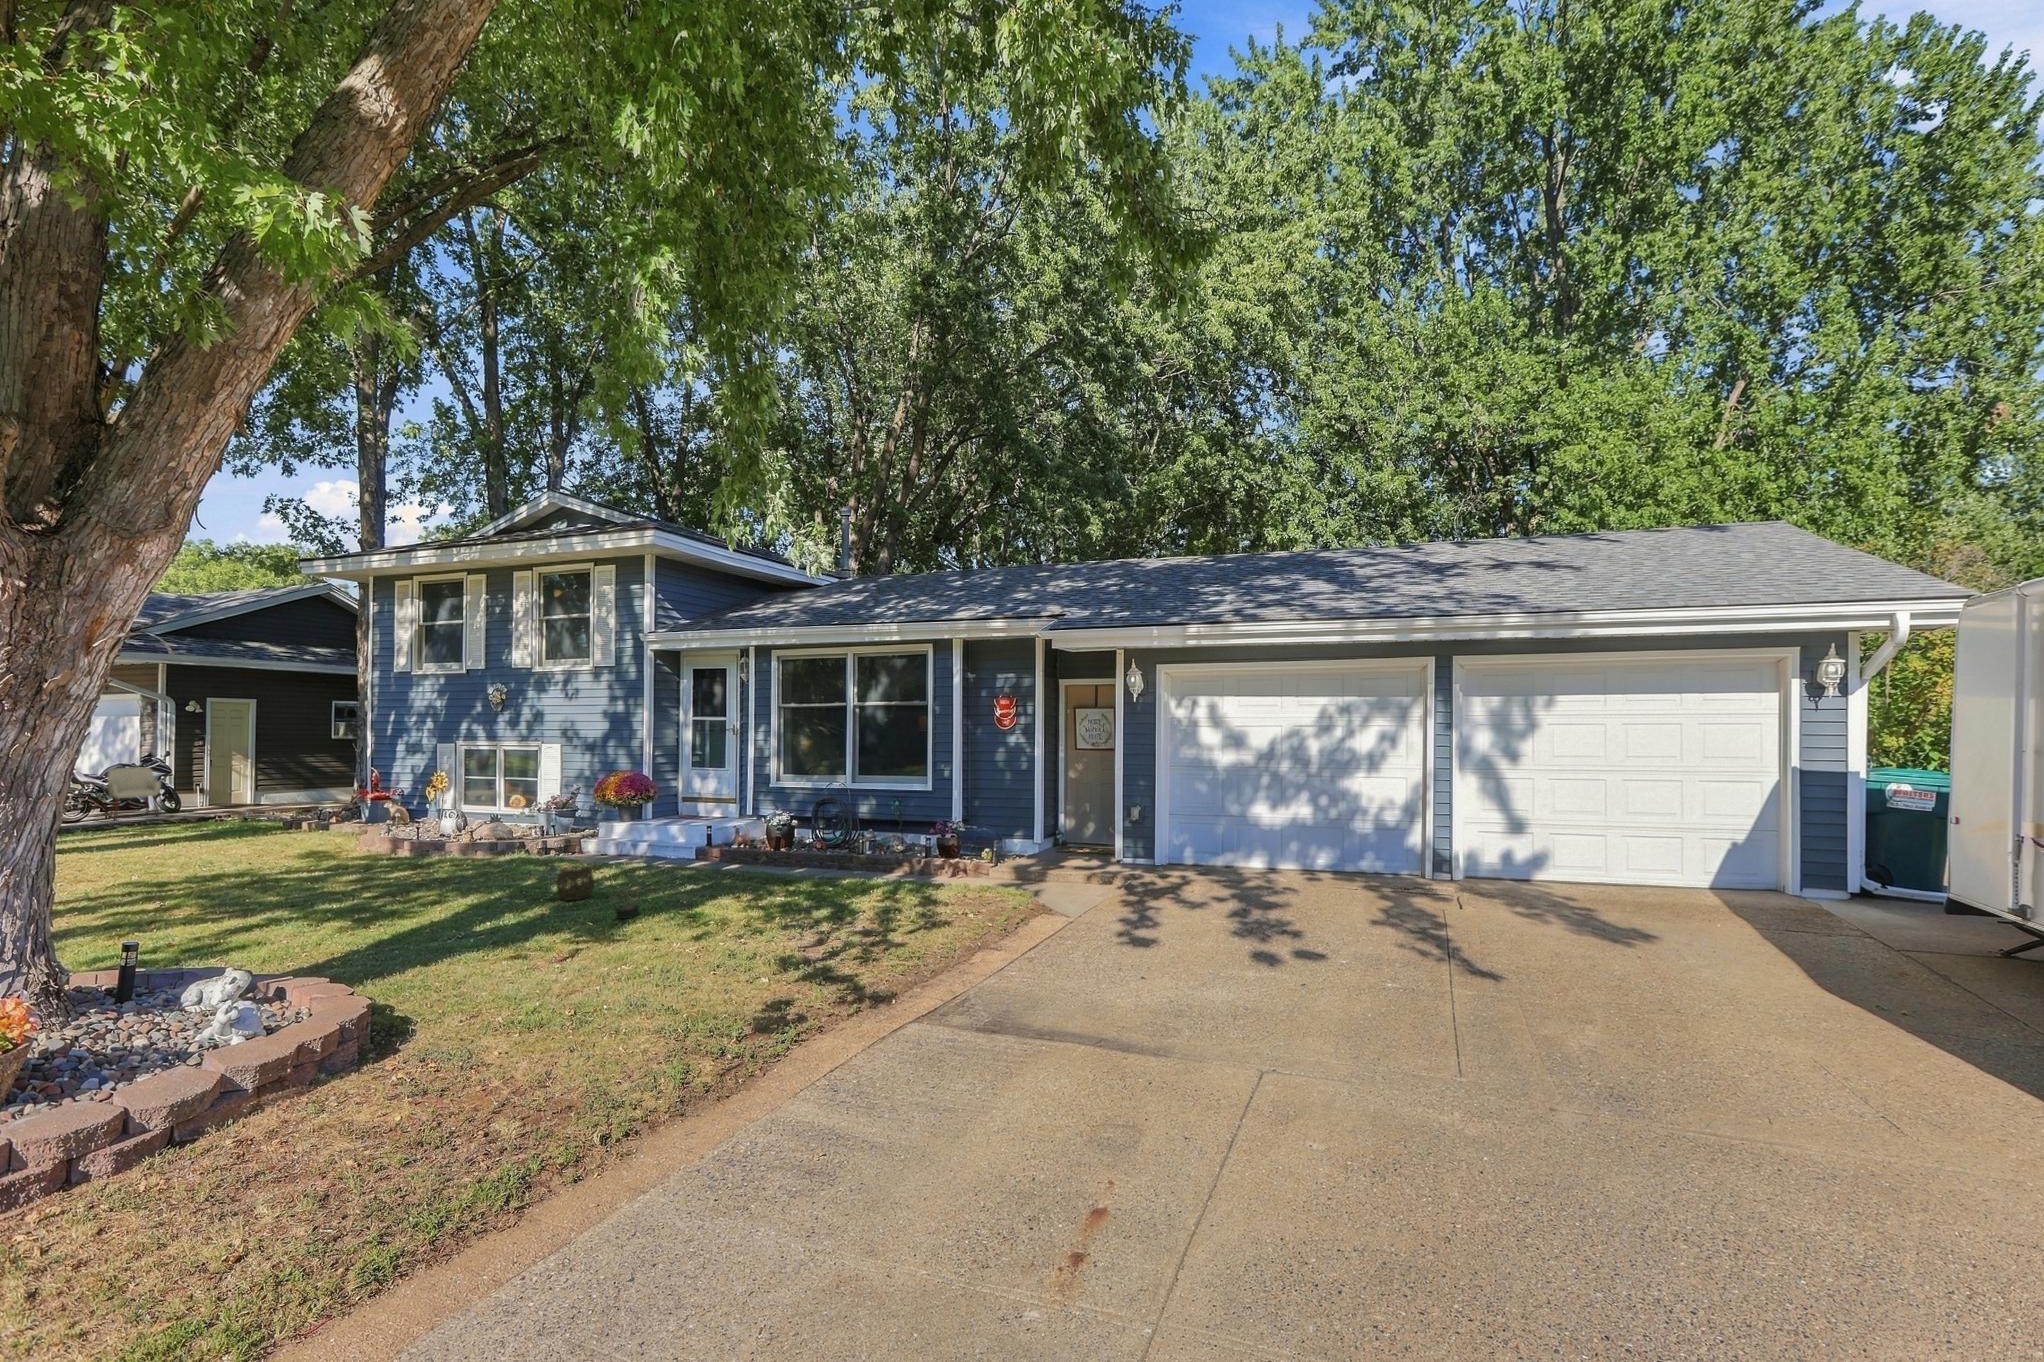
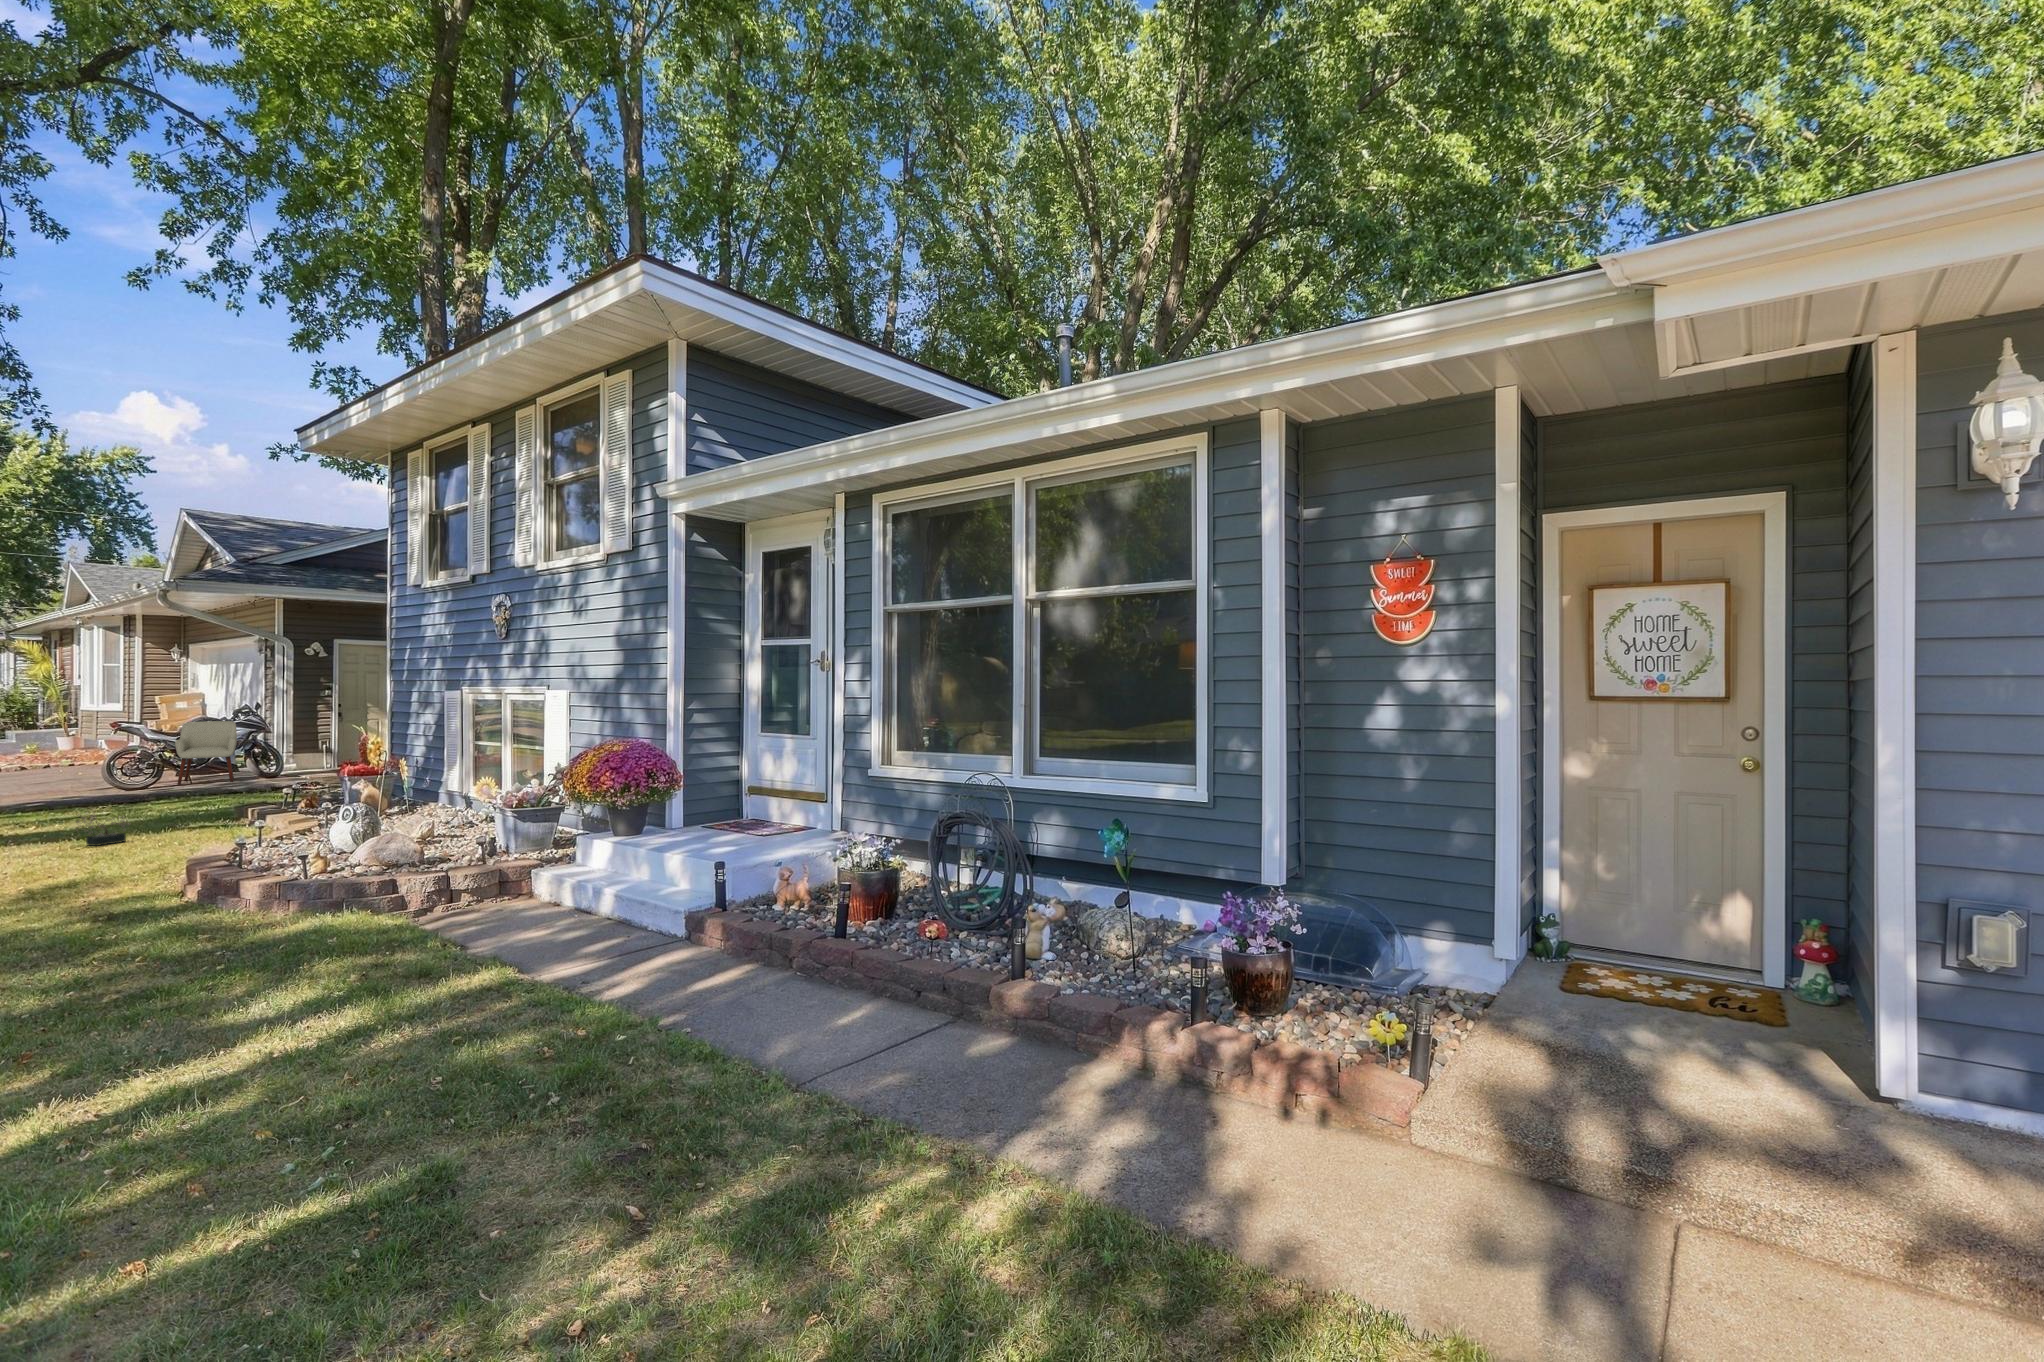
woven basket: present [556,866,594,900] -> none [189,972,313,1079]
decorative plant: present [611,890,639,919] -> present [76,814,129,846]

